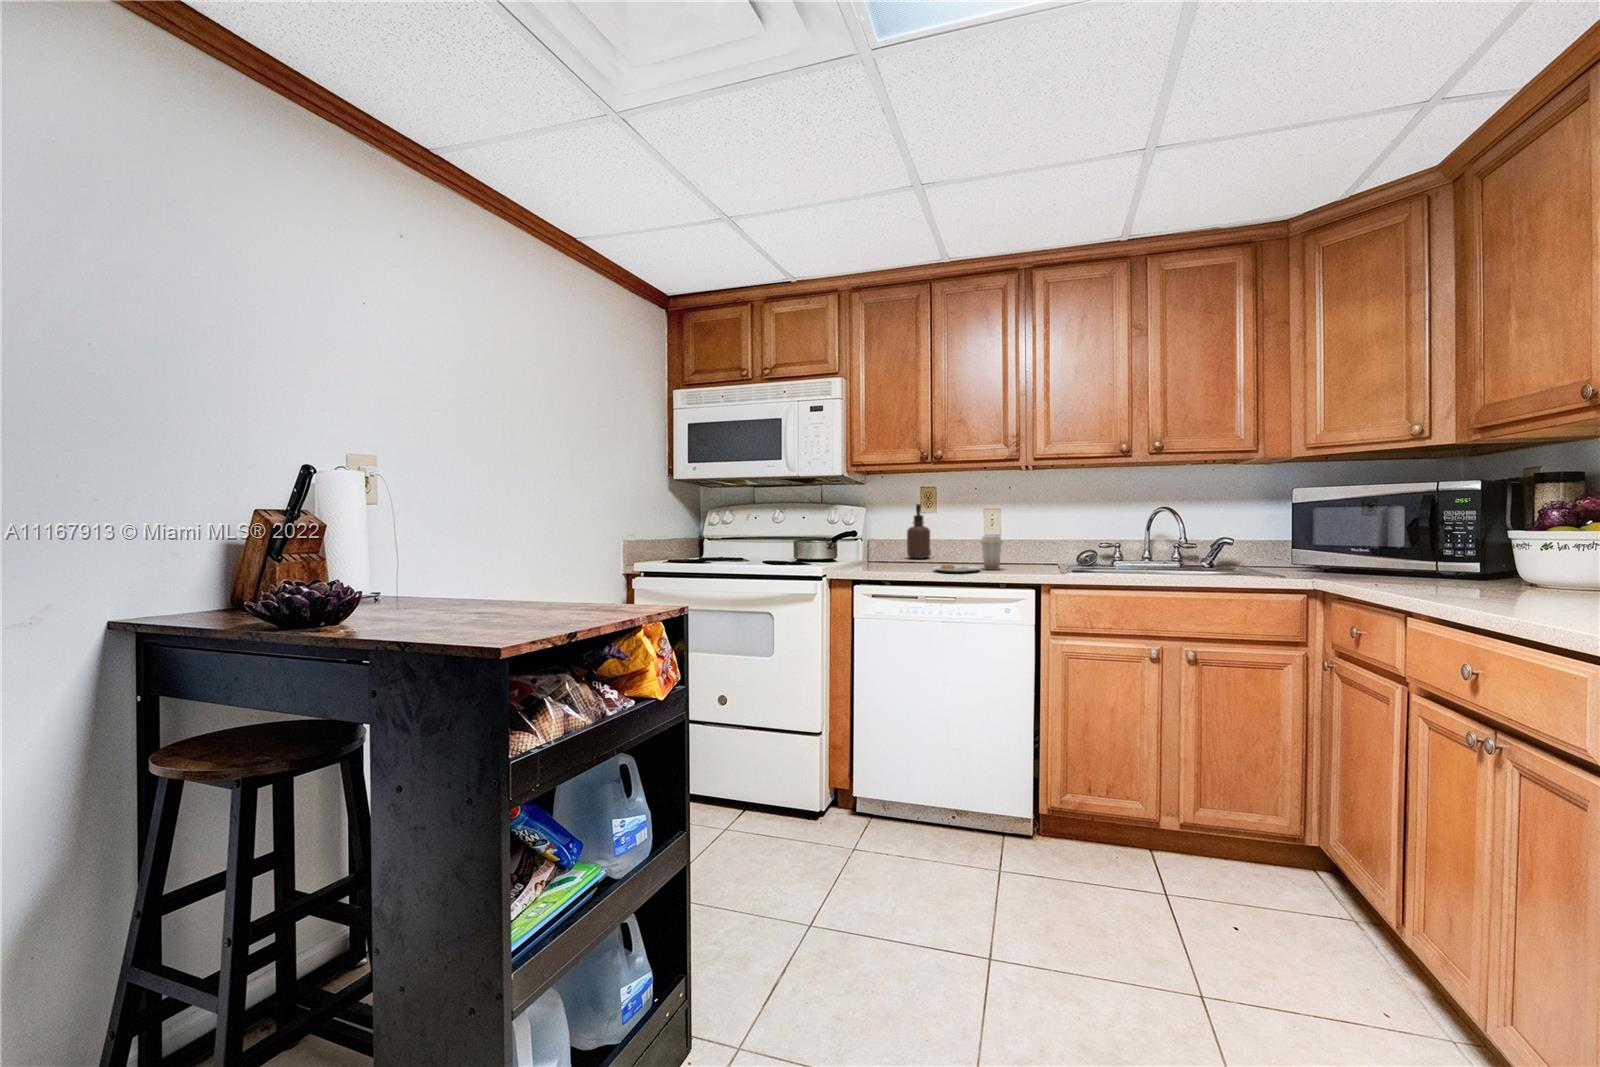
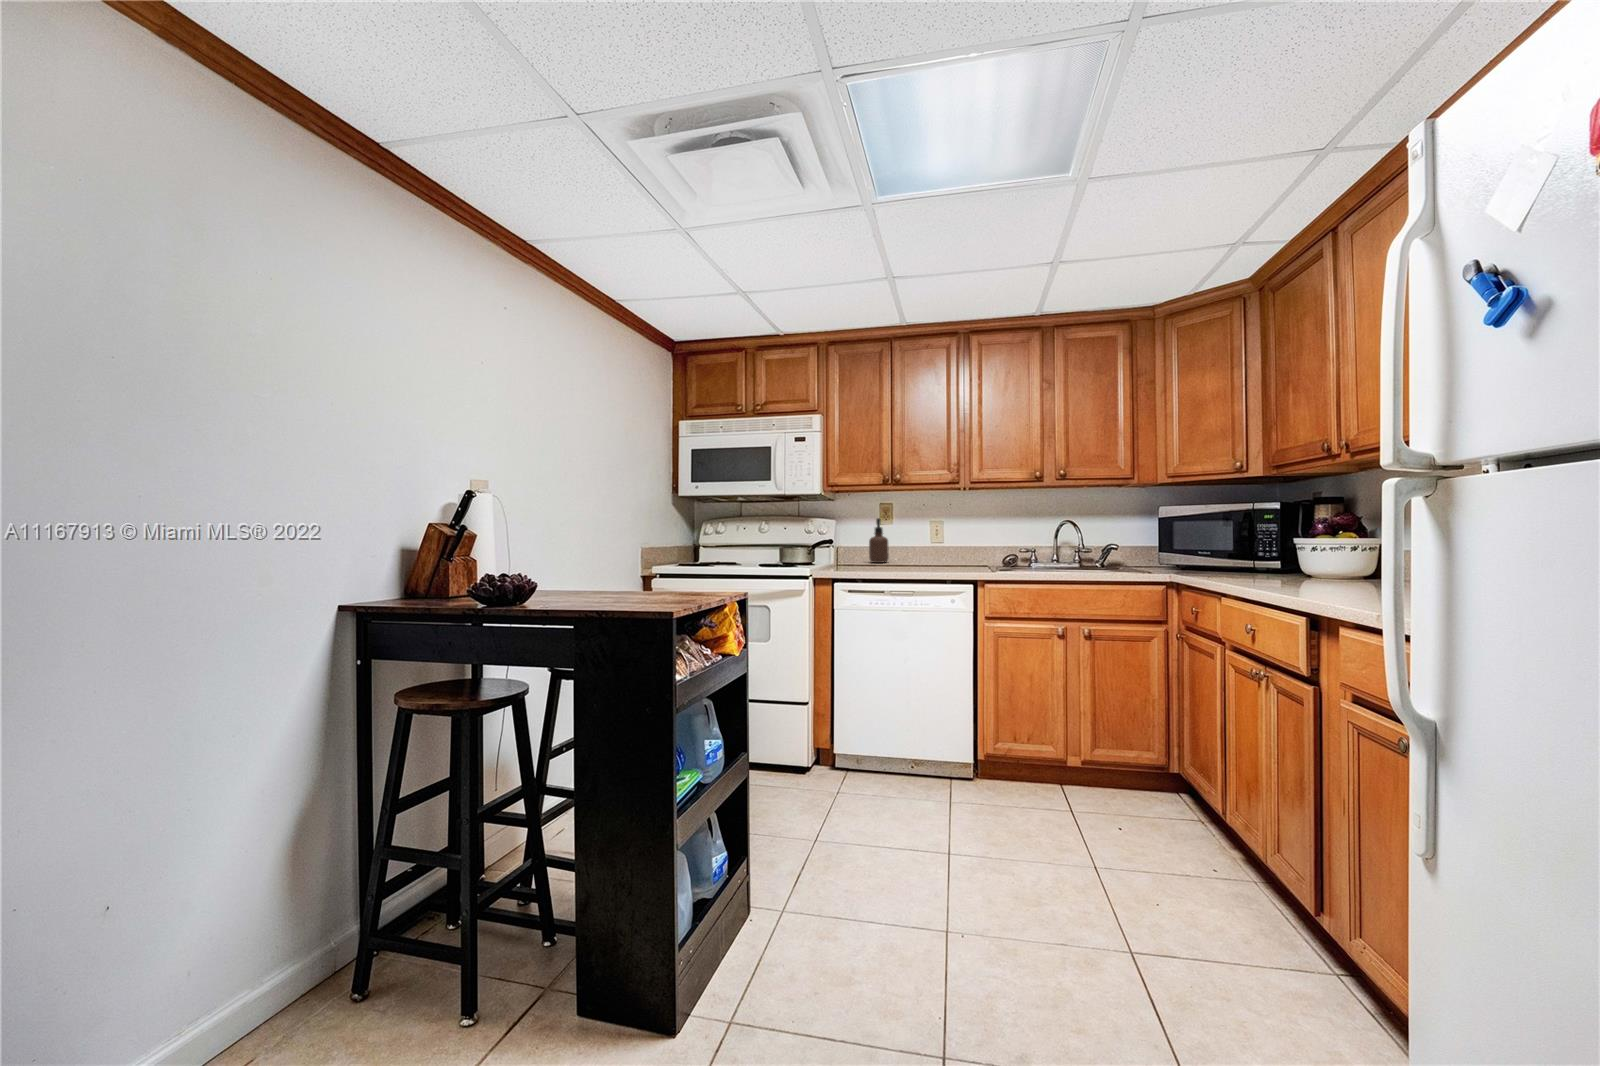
plate: present [934,535,1003,572] -> none [893,543,948,572]

